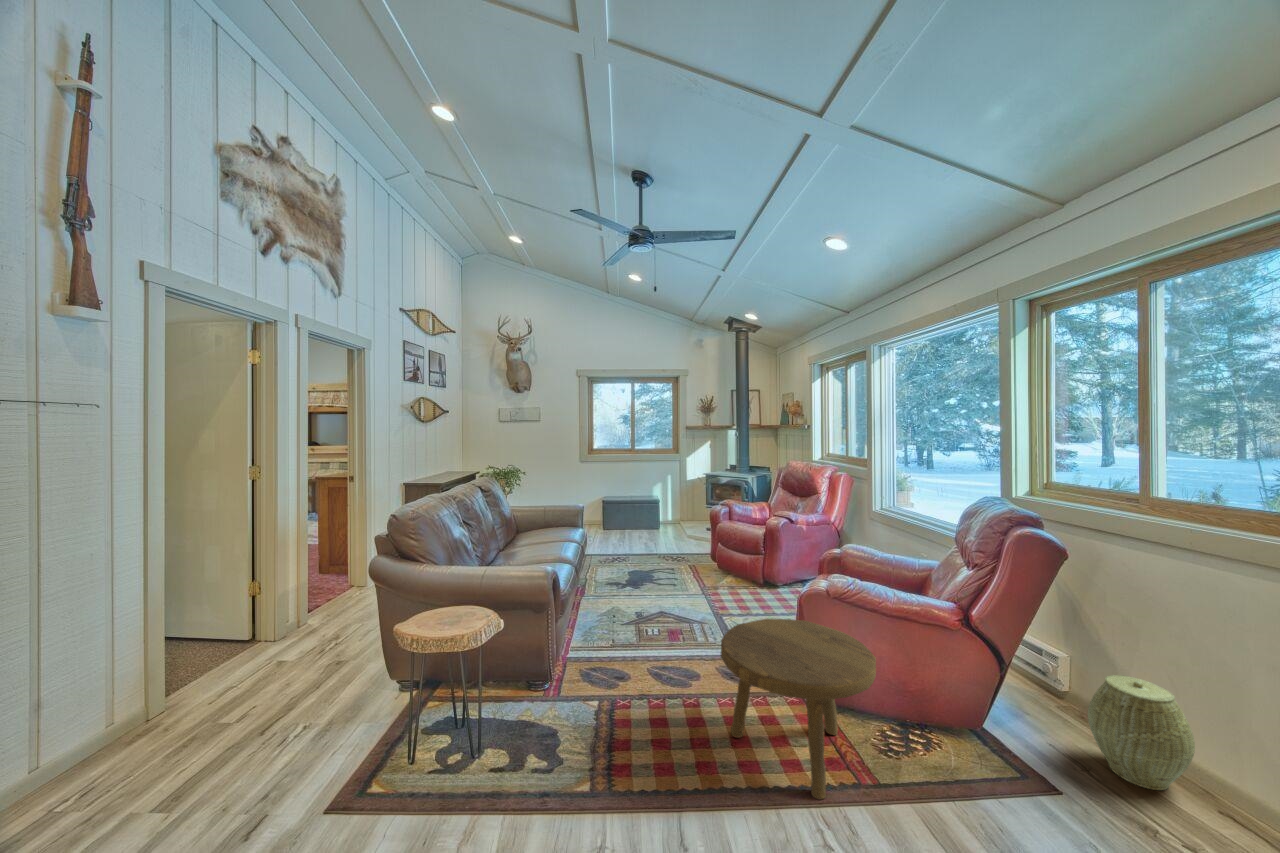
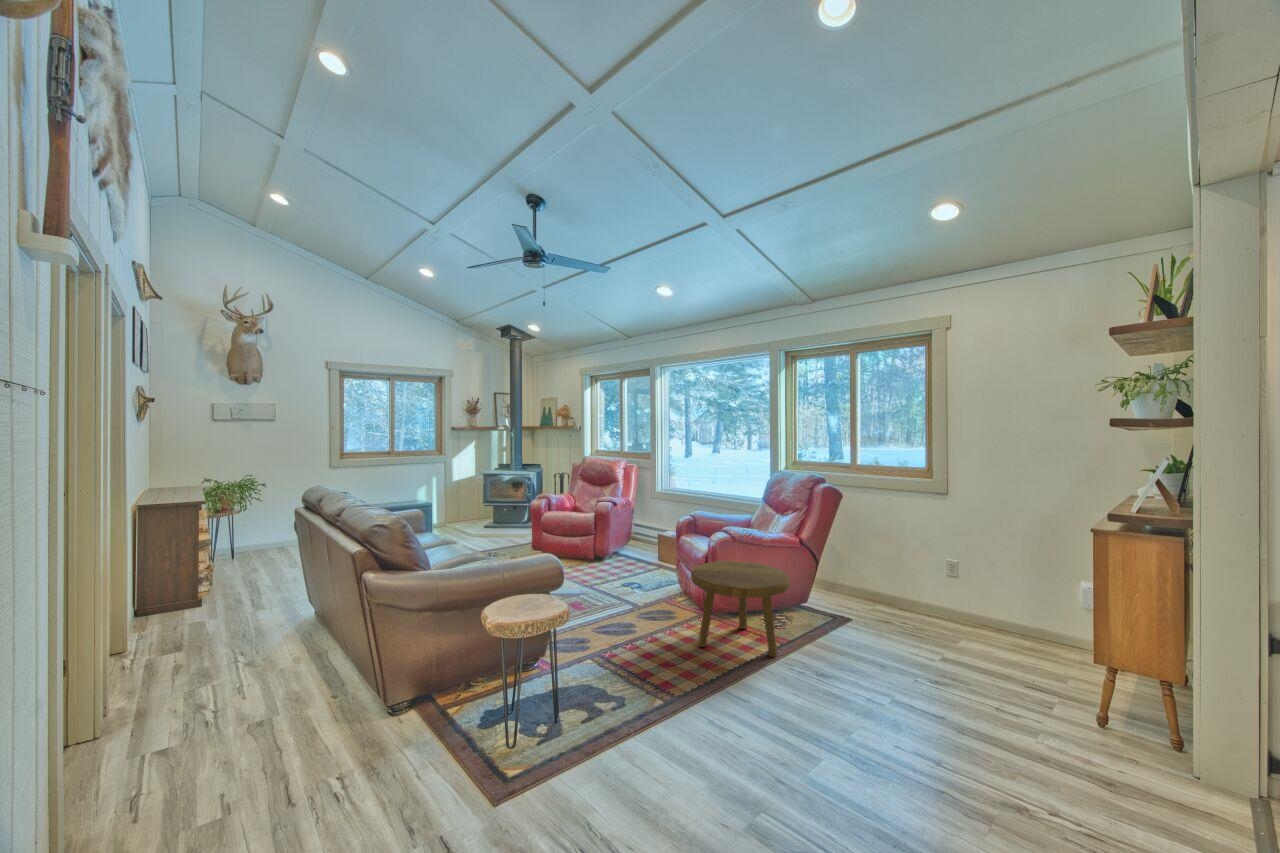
woven basket: present [1088,675,1195,790] -> none [841,557,883,608]

